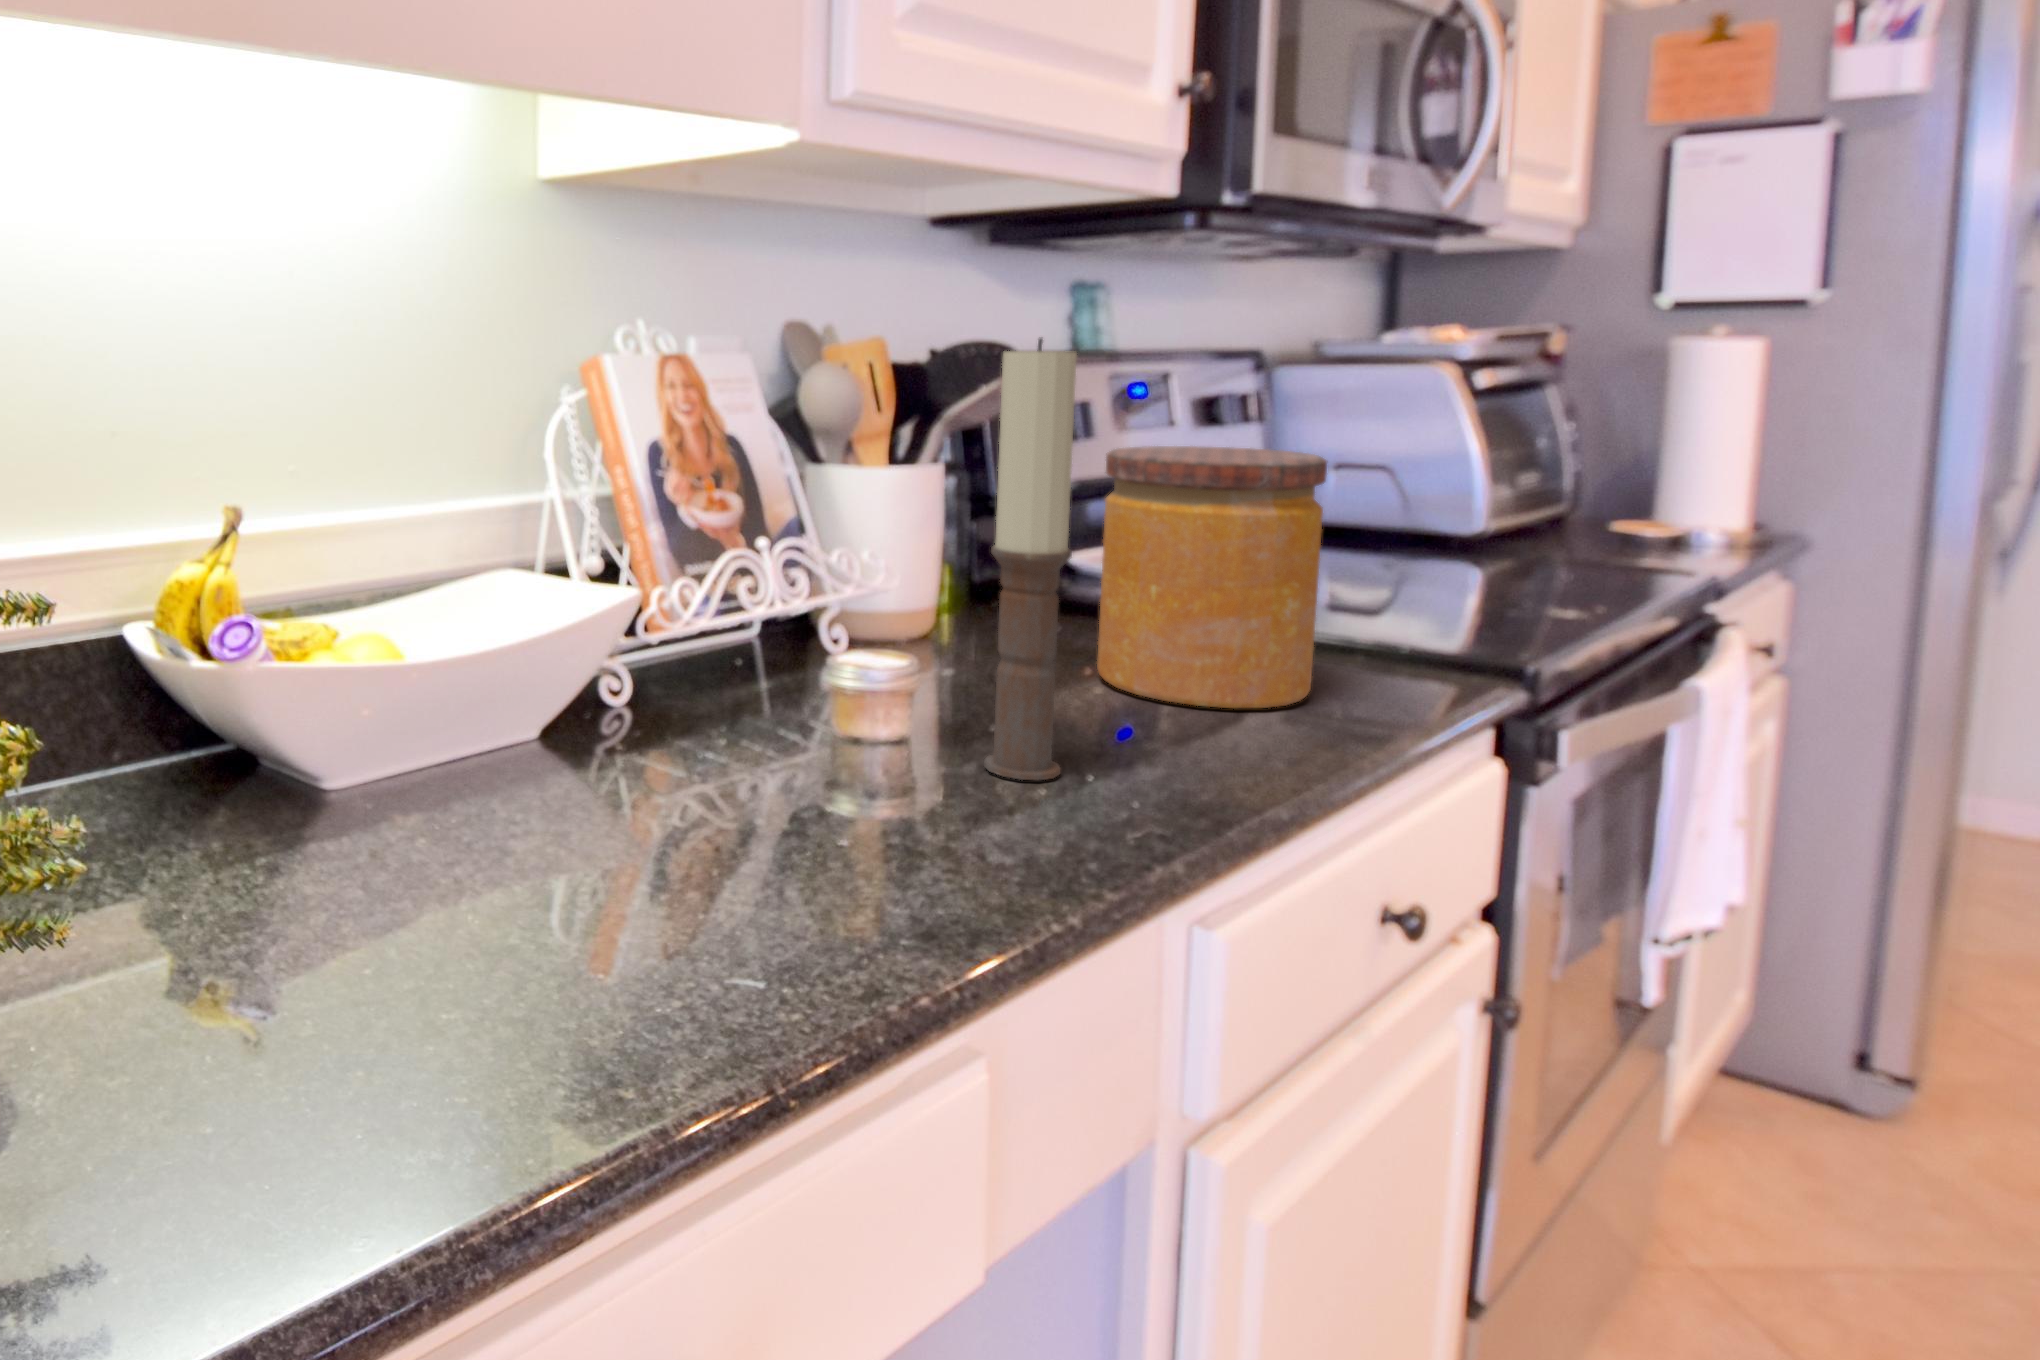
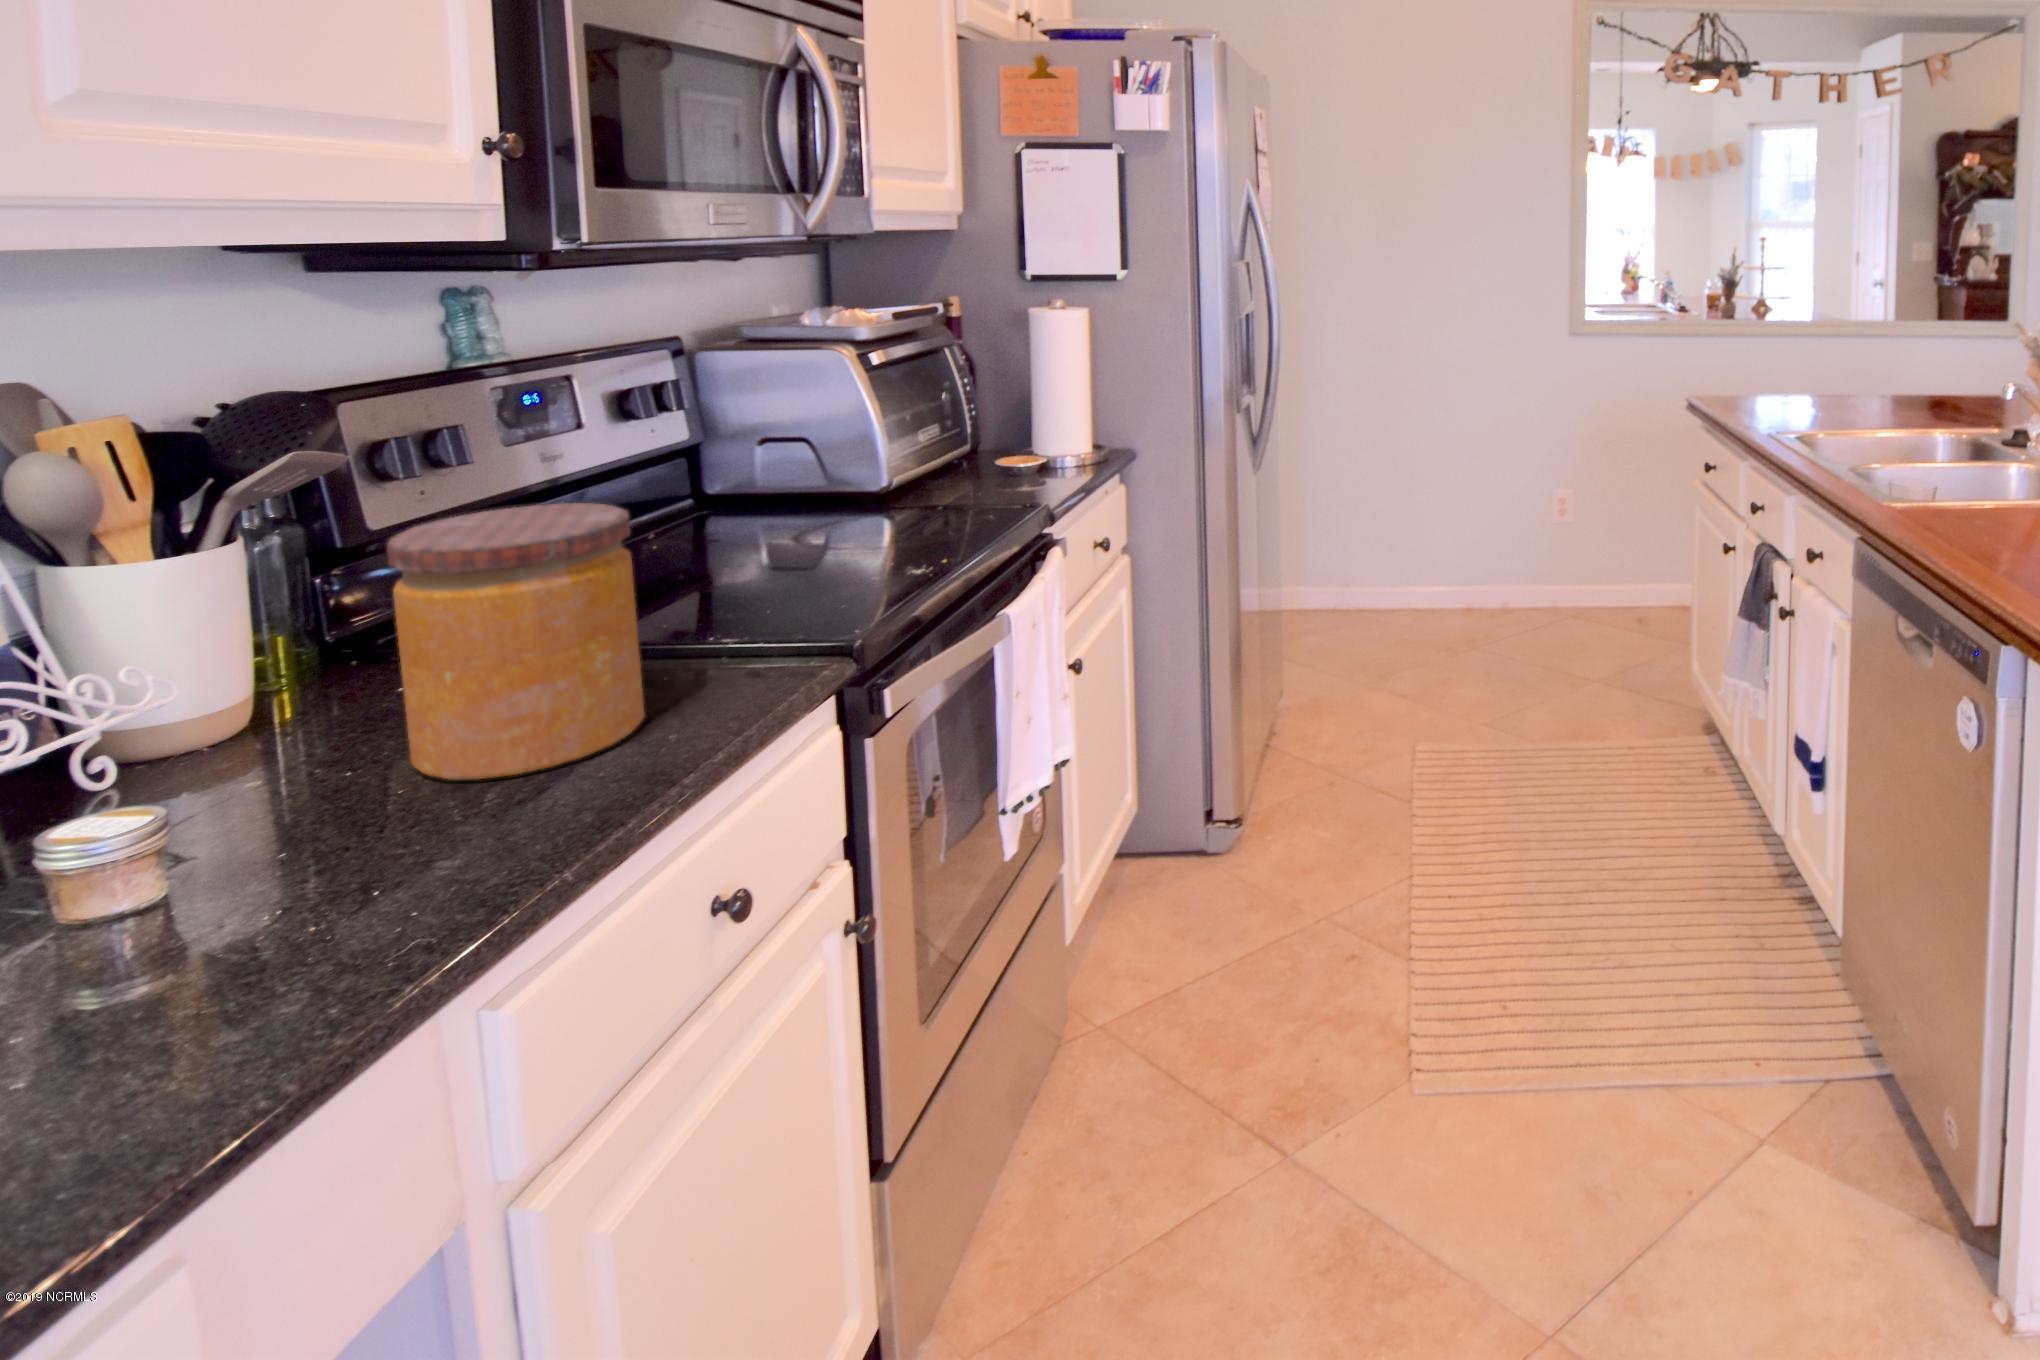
candle: present [984,338,1077,780] -> none [115,496,281,977]

